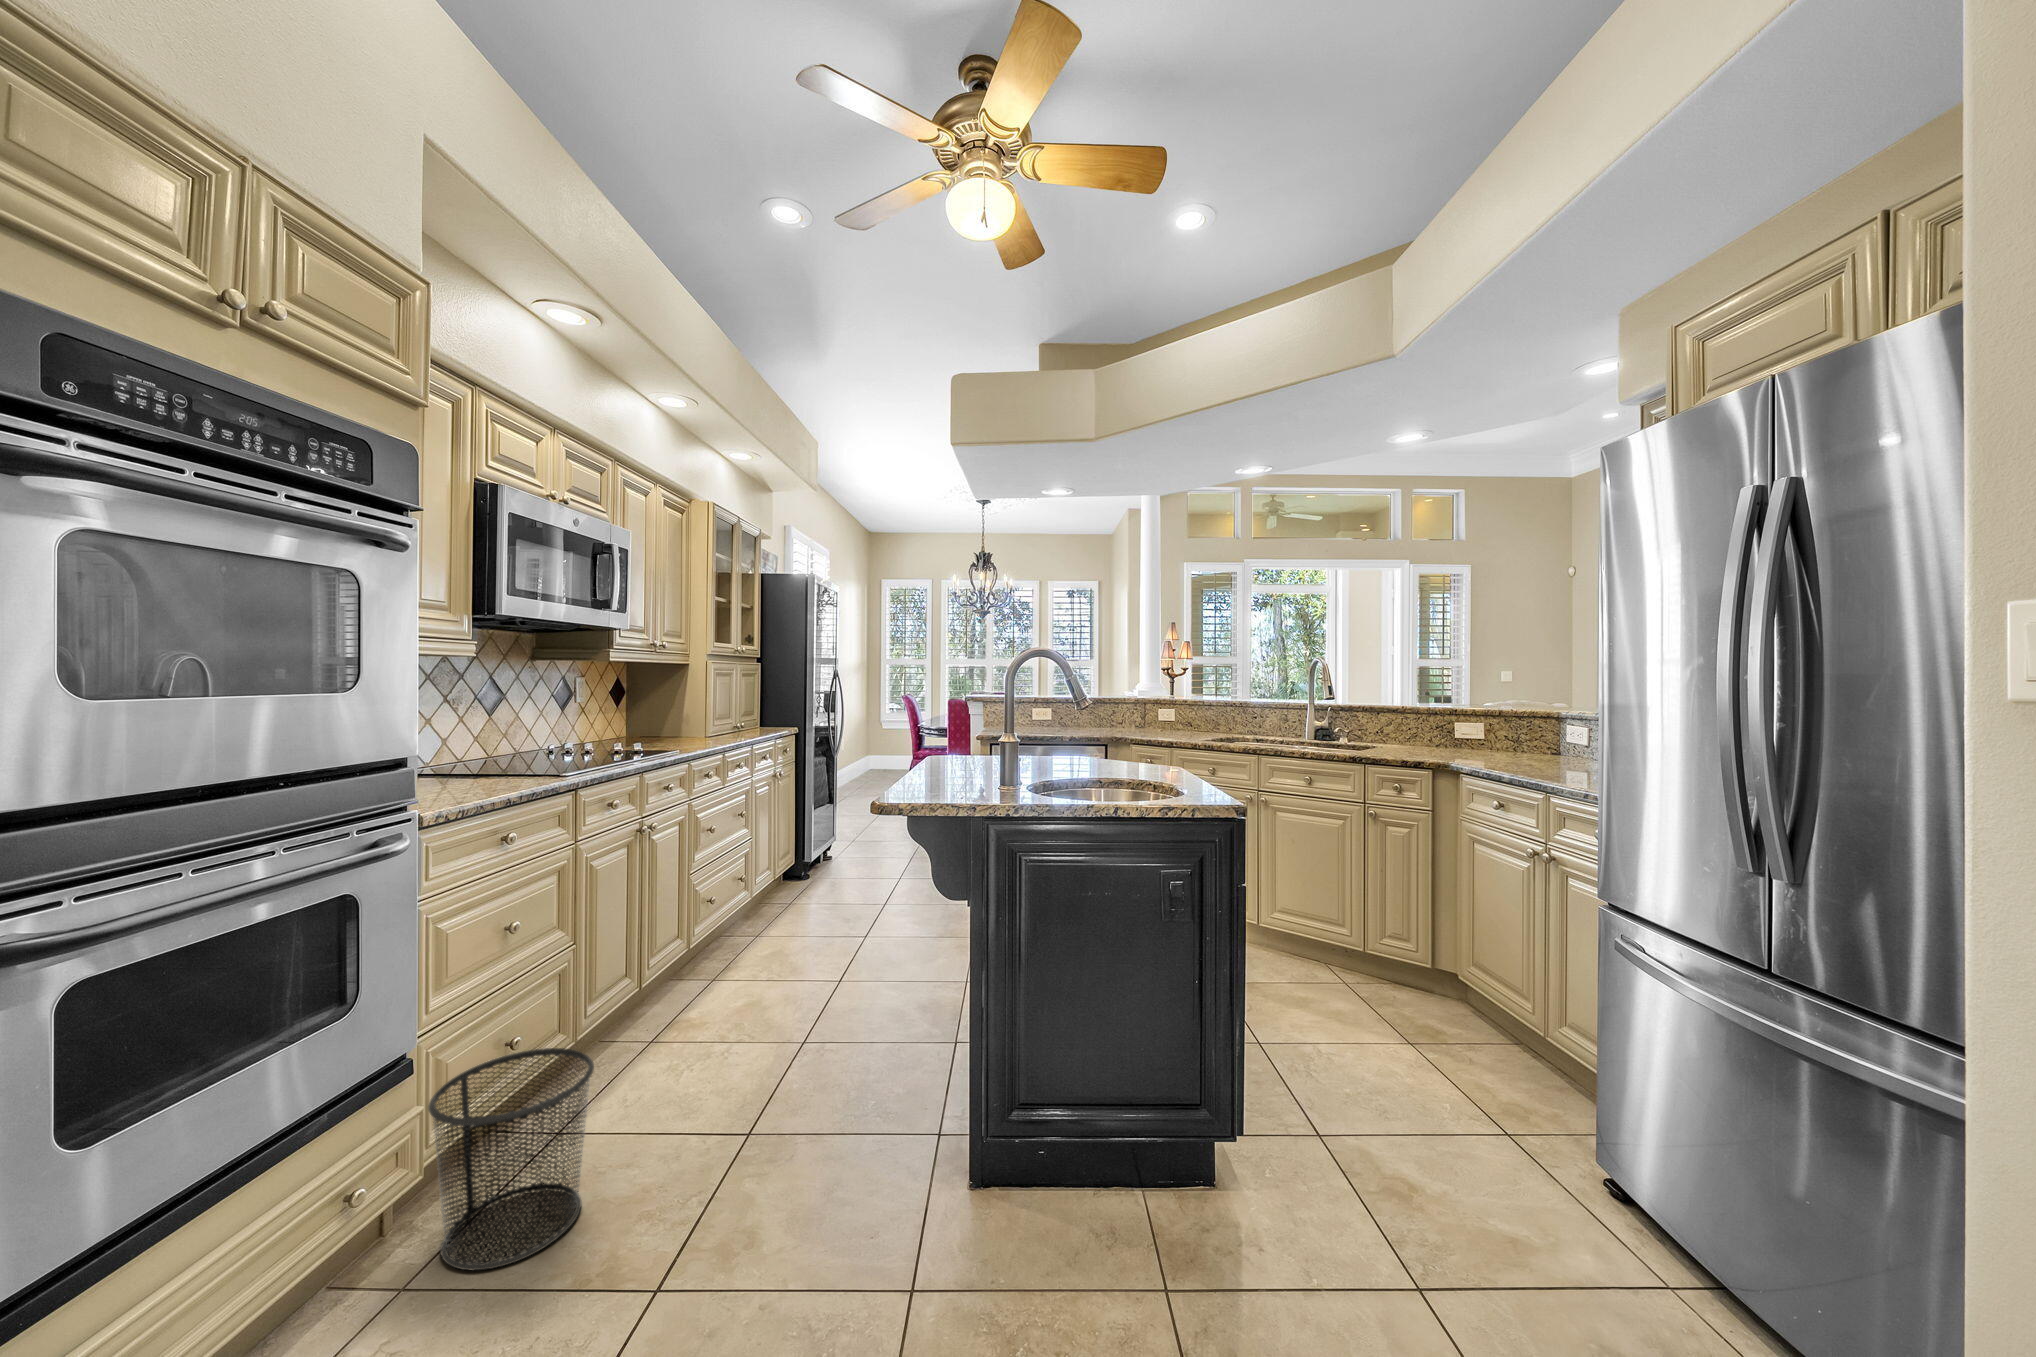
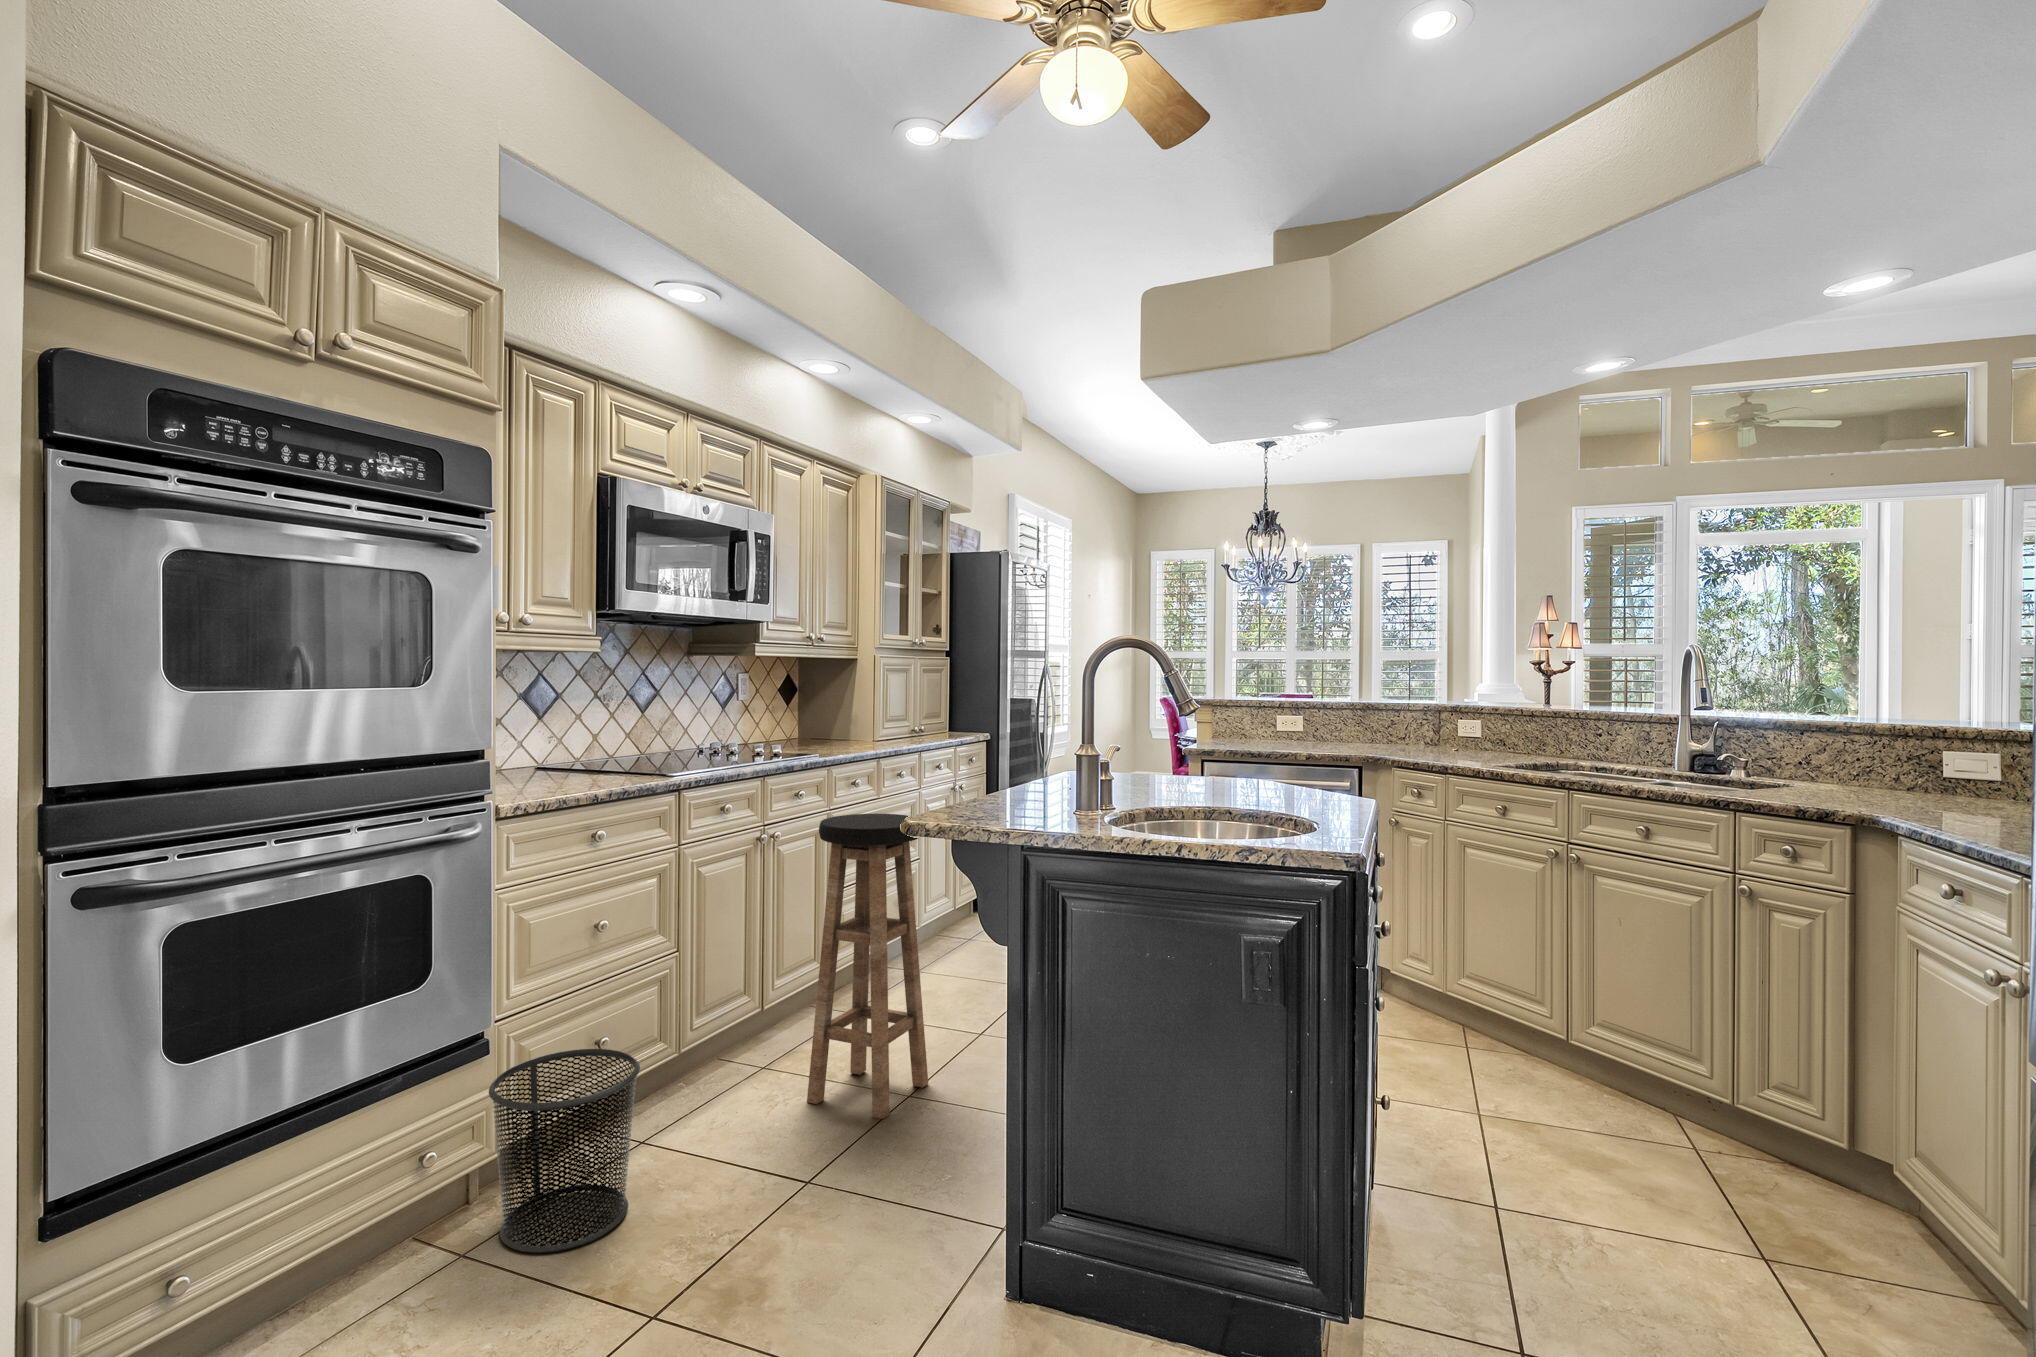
bar stool: none [712,800,816,1066] -> present [807,814,928,1119]

